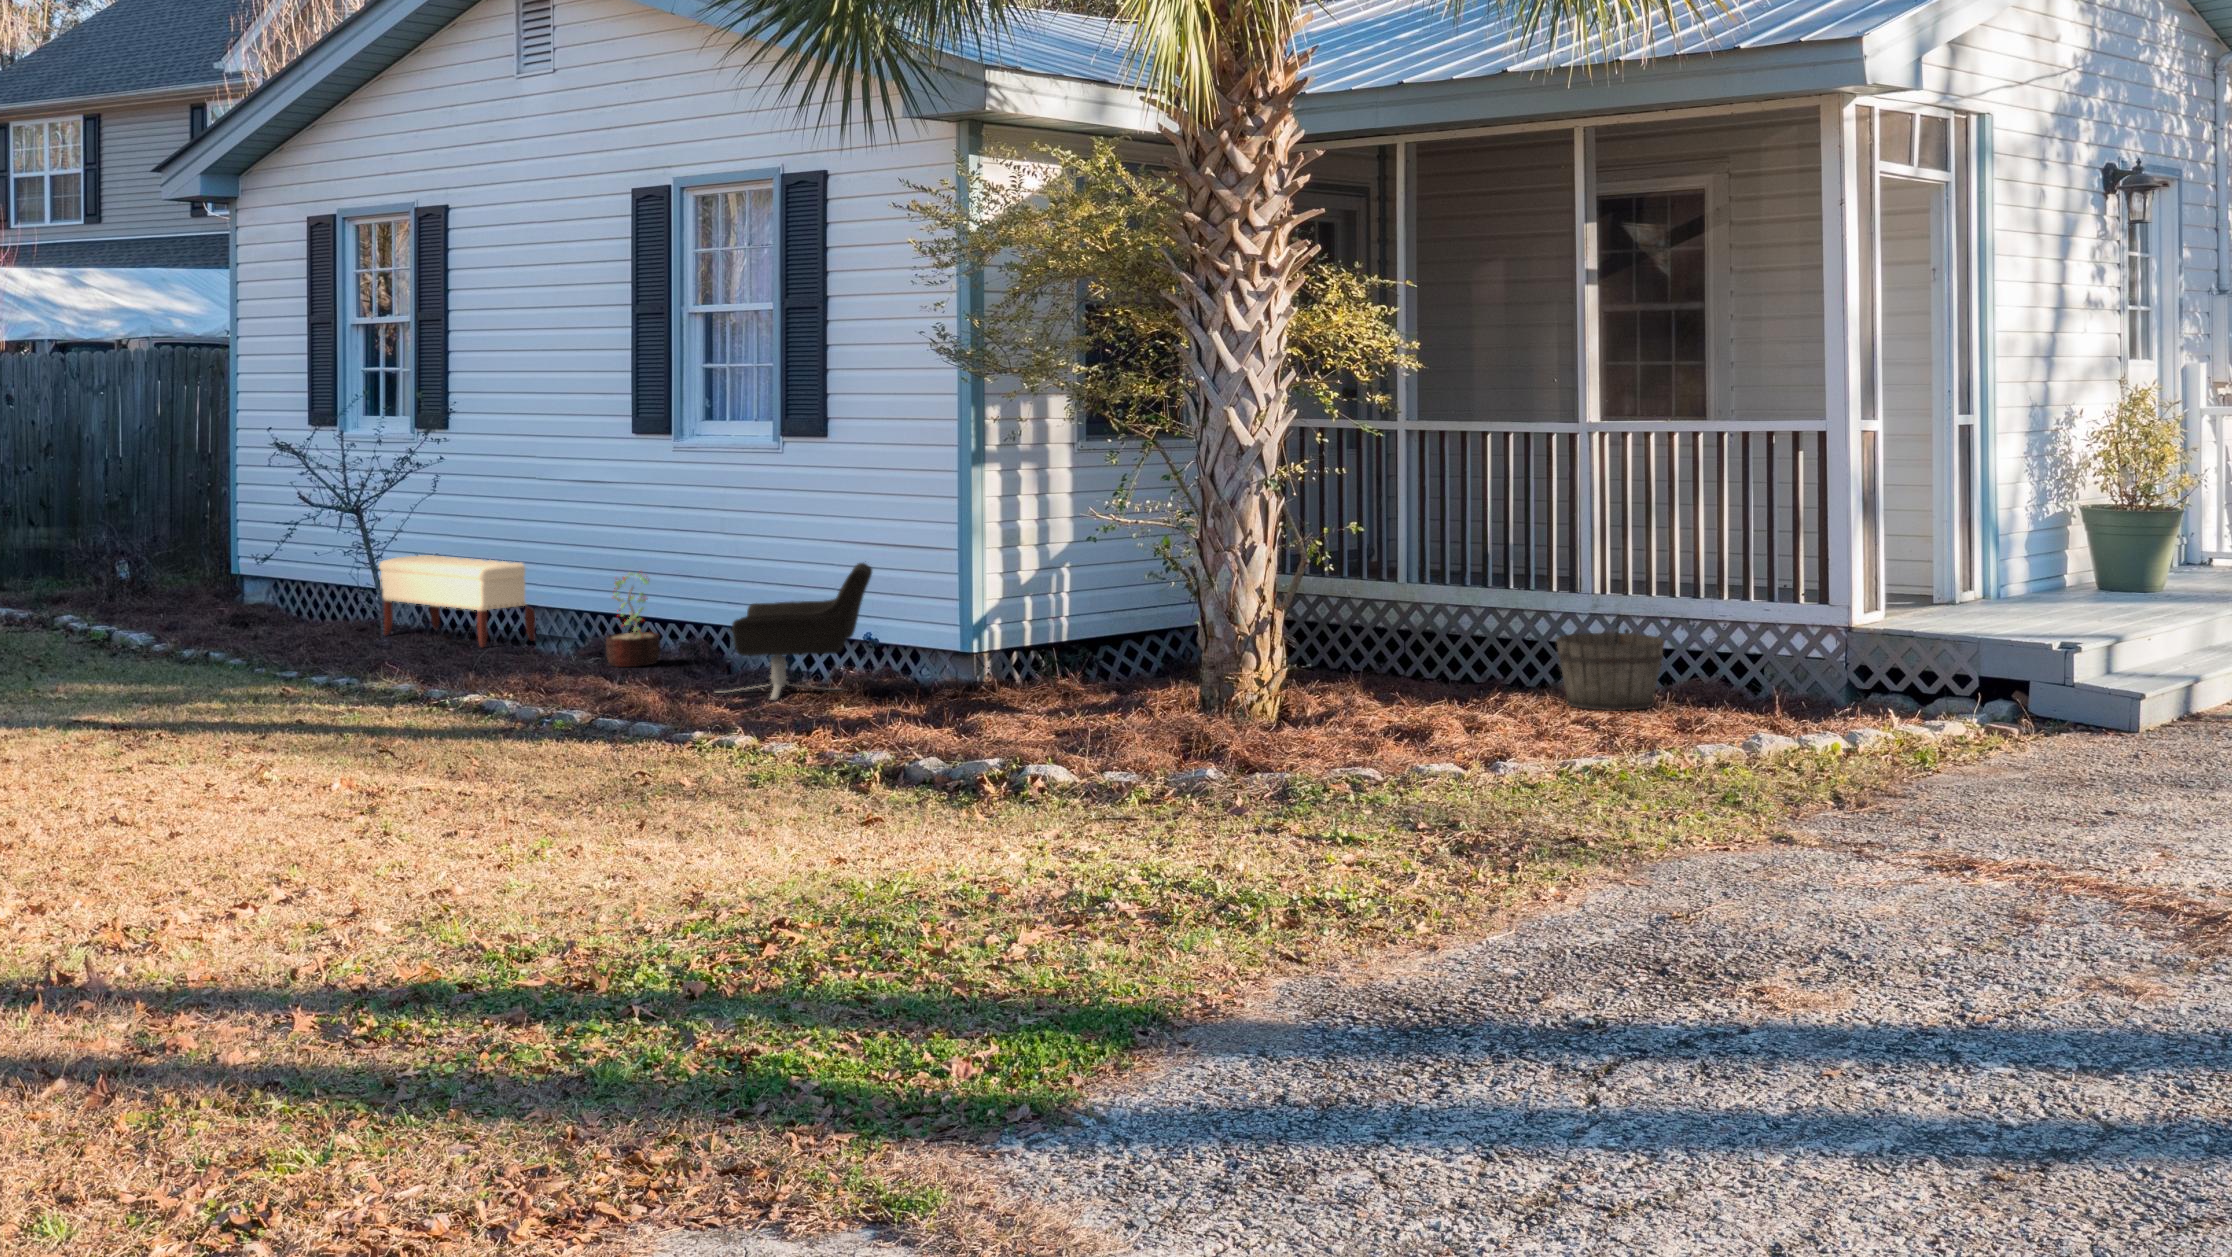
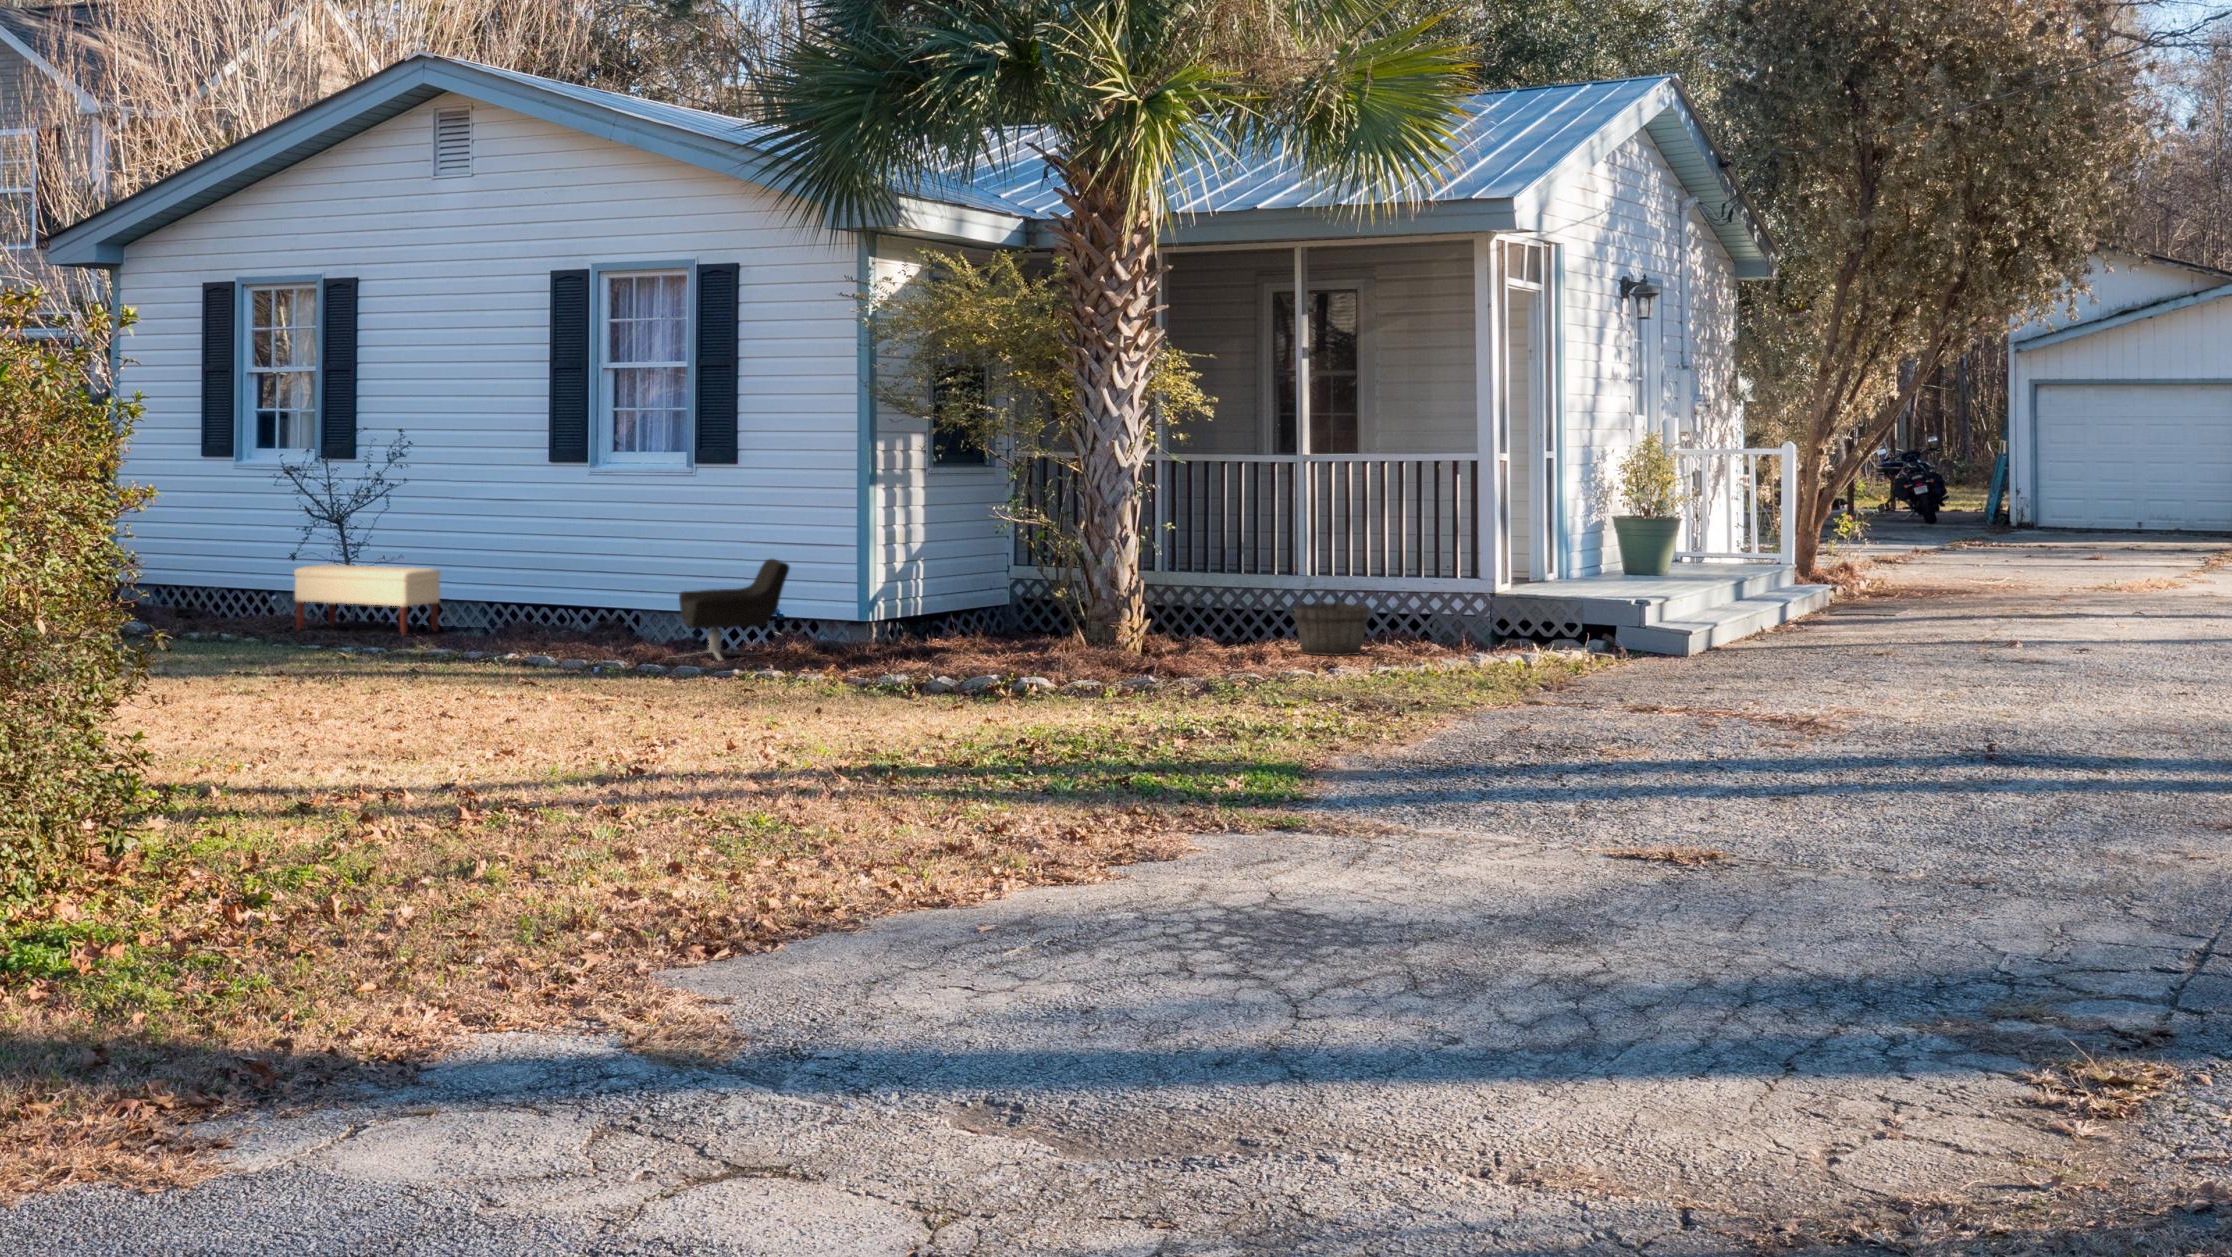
decorative plant: present [606,573,661,667] -> none [538,570,580,646]

